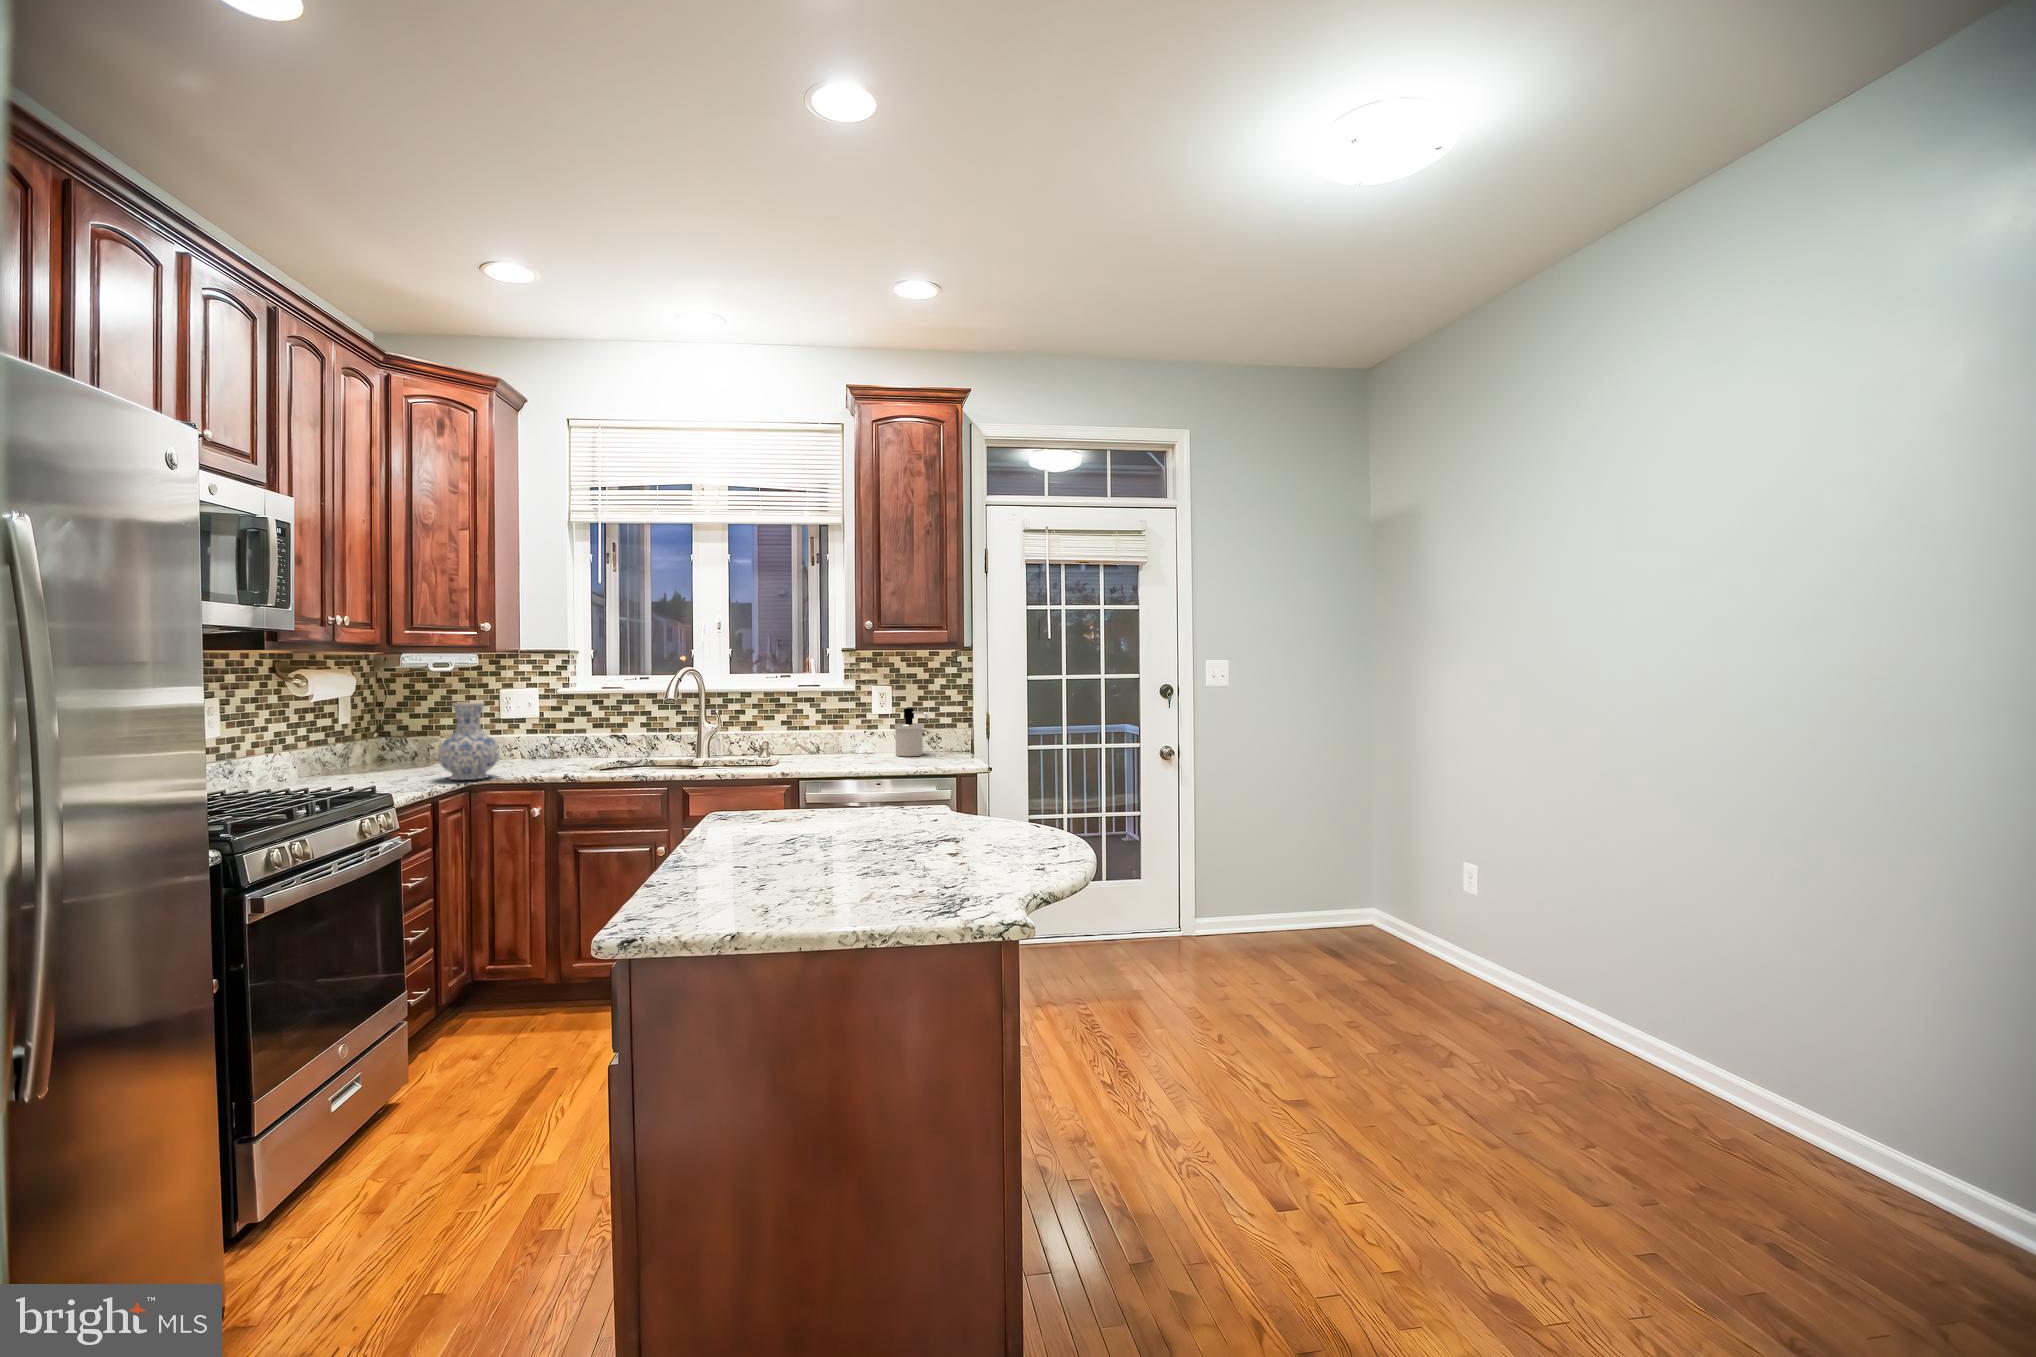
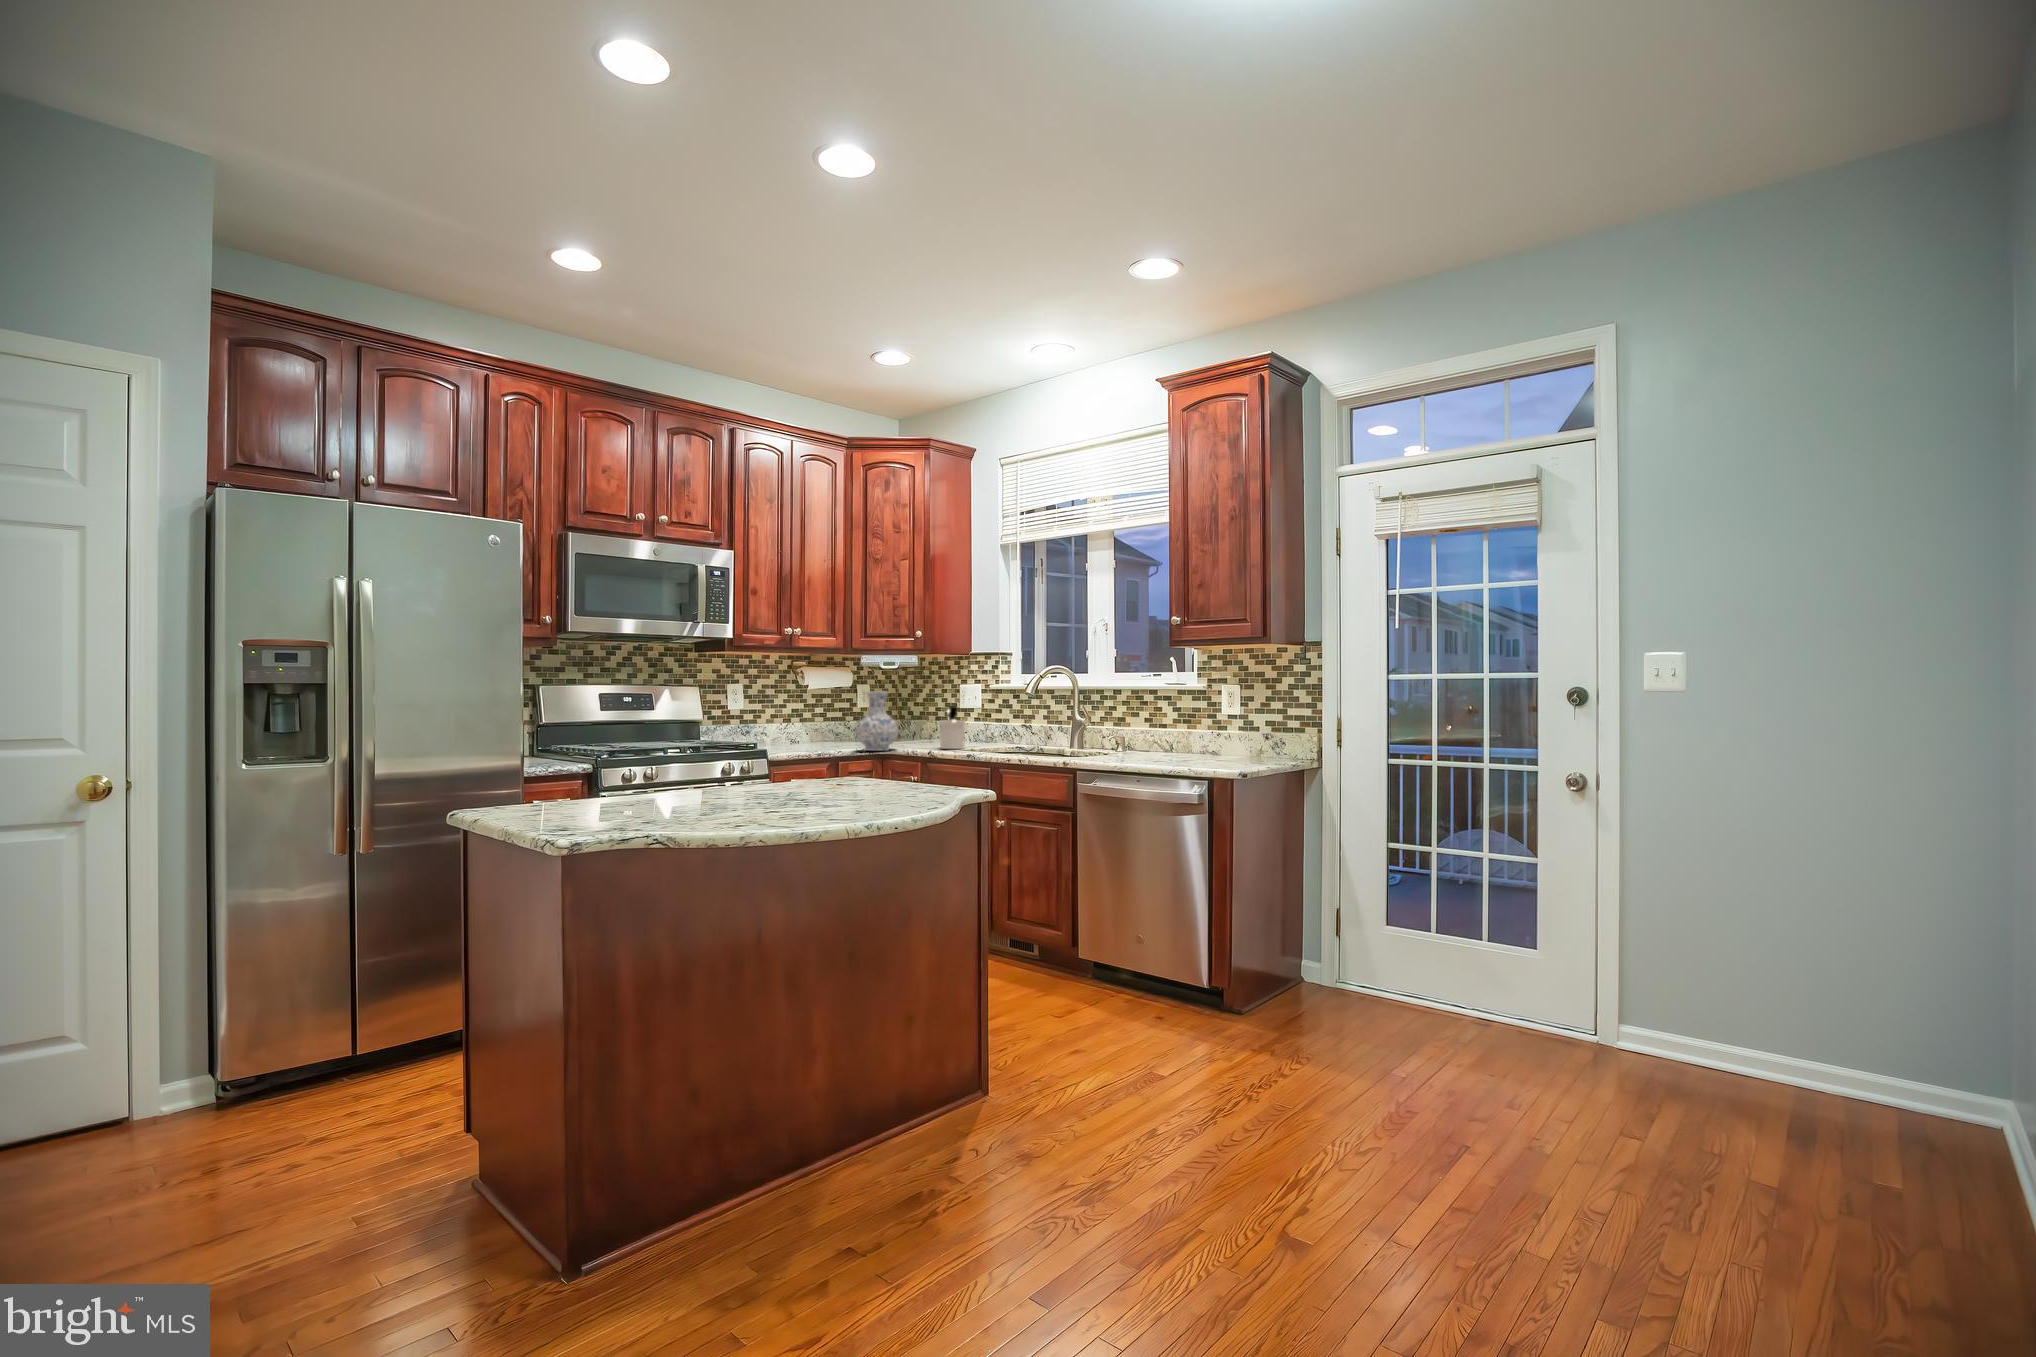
soap dispenser: present [895,708,929,756] -> present [939,706,965,749]

